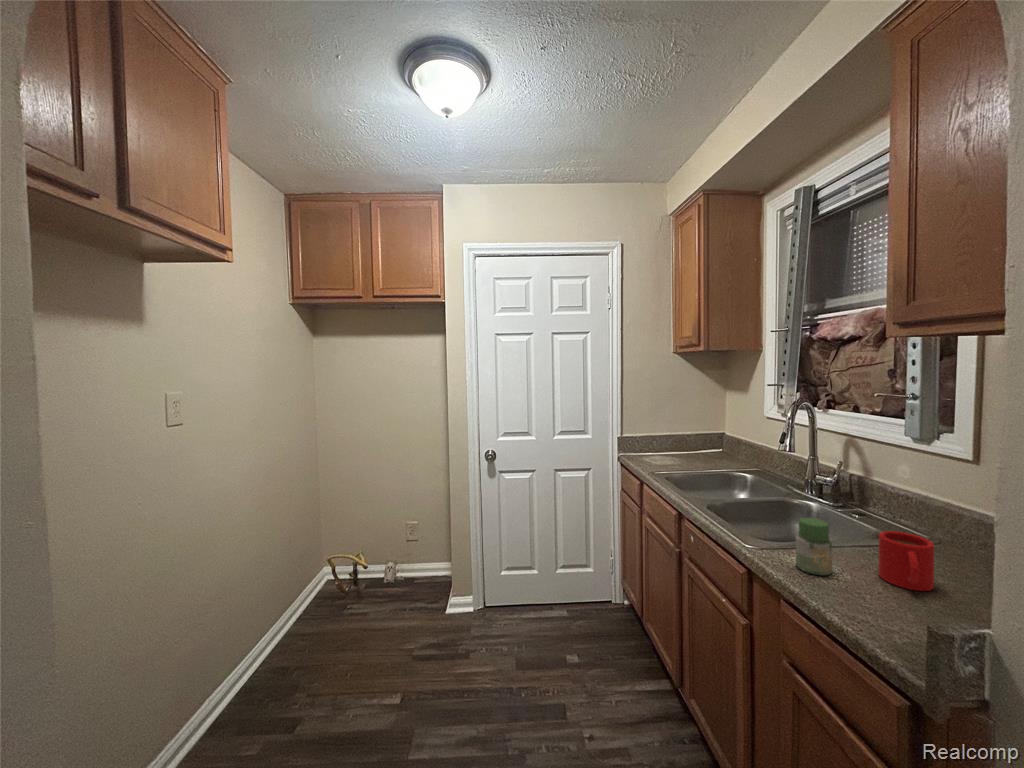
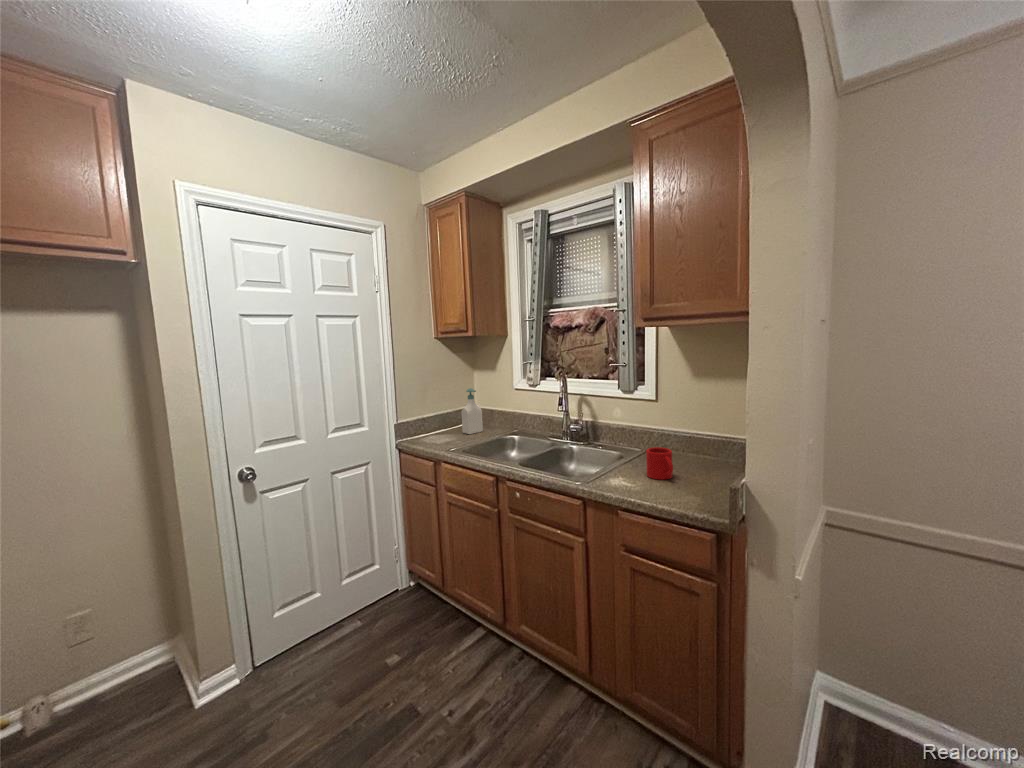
soap bottle: none [692,410,718,461] -> present [461,388,483,434]
jar: present [796,518,832,575] -> none [611,451,633,487]

